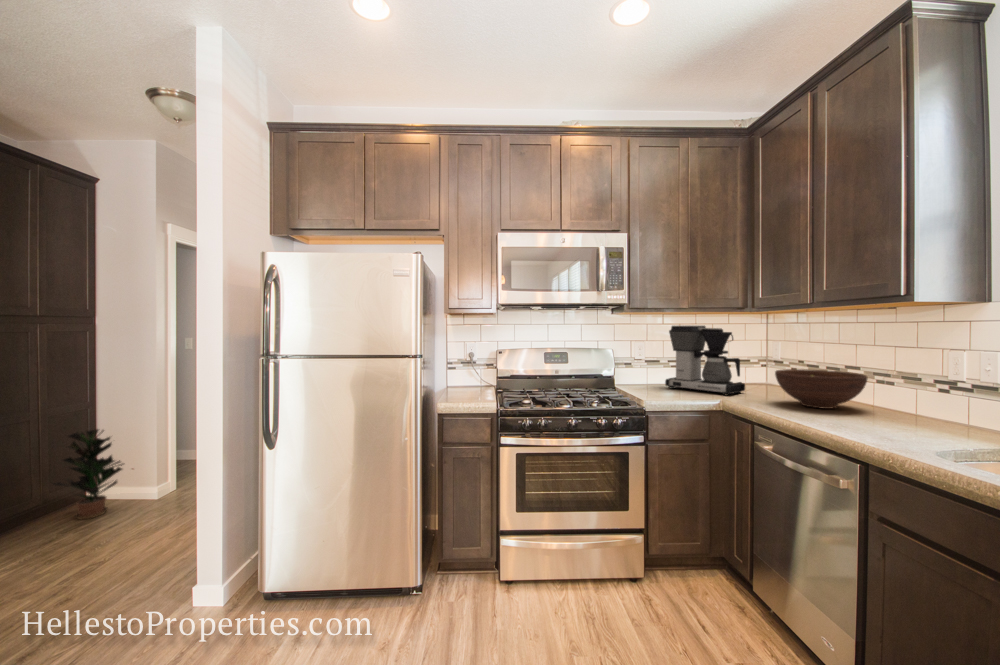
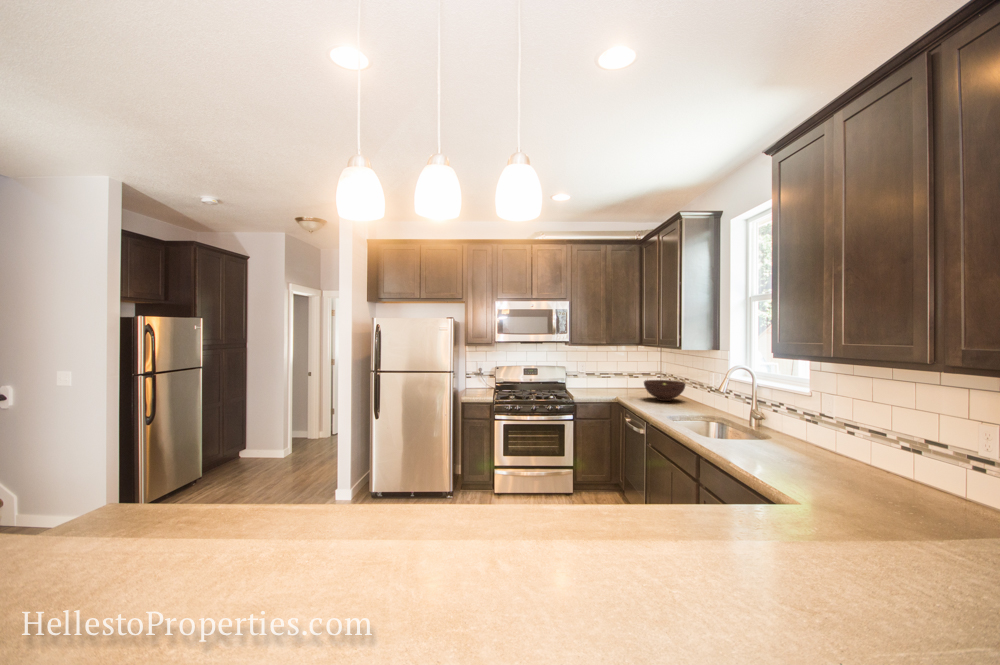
coffee maker: present [665,326,745,396] -> none [596,352,639,394]
potted plant: present [54,429,123,519] -> none [230,412,268,466]

